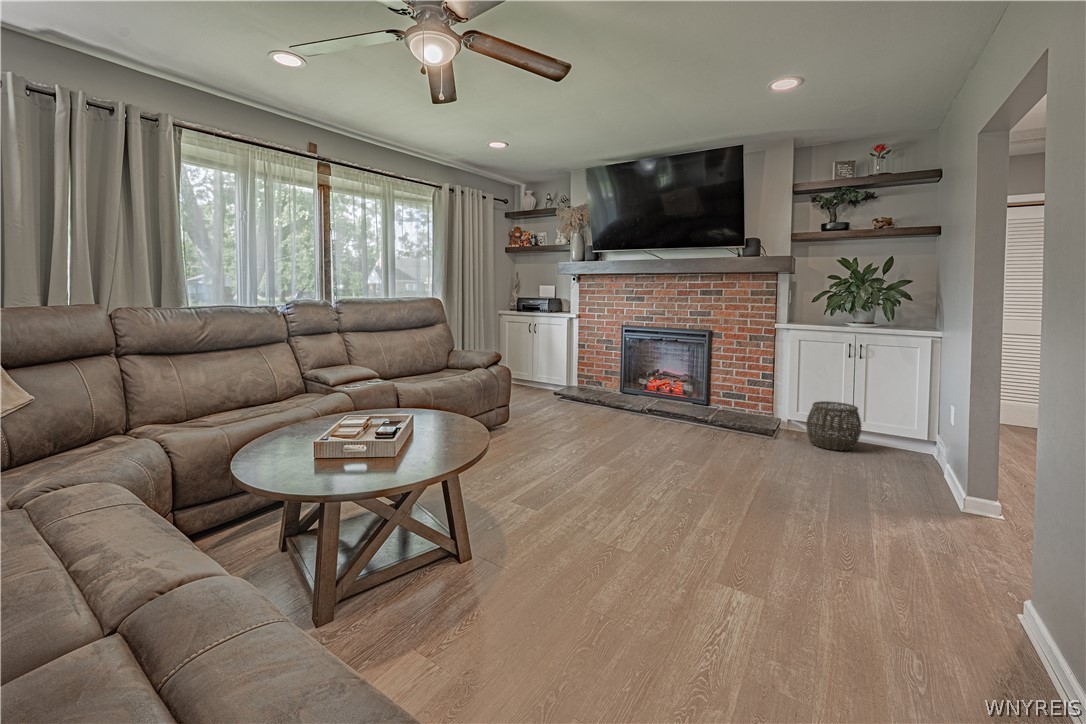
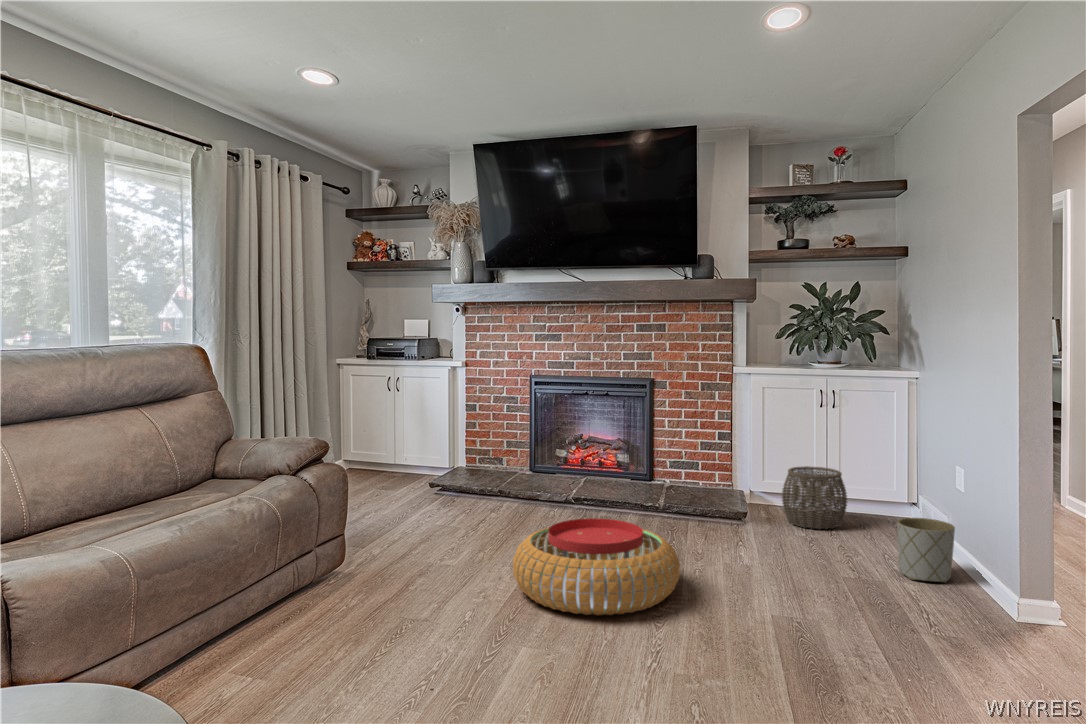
pouf: none [586,431,709,502] -> present [513,518,680,615]
planter: none [898,448,951,502] -> present [897,518,955,583]

